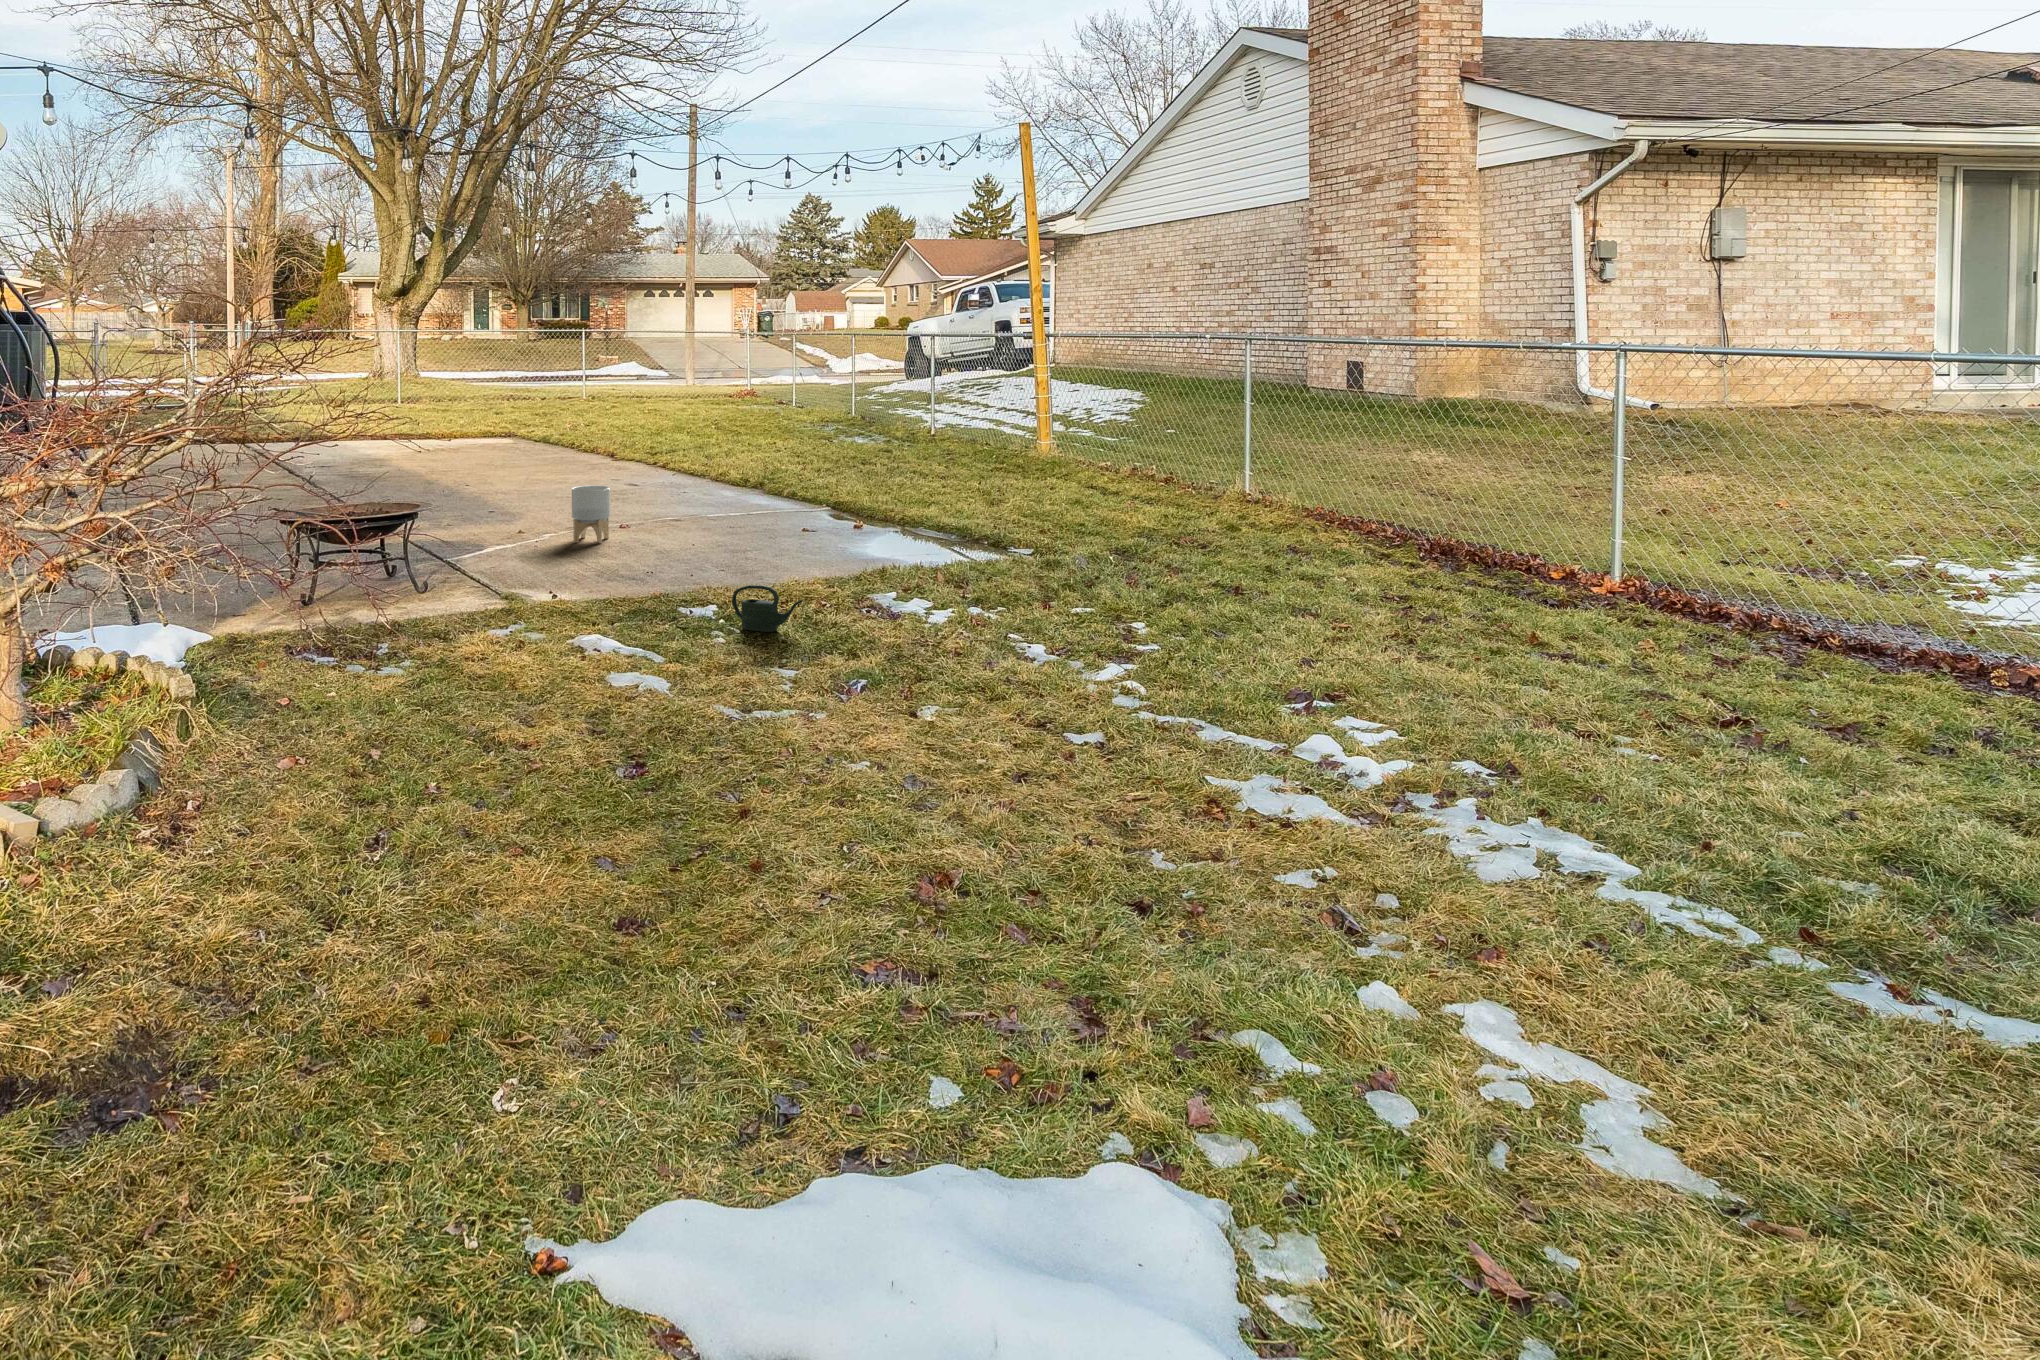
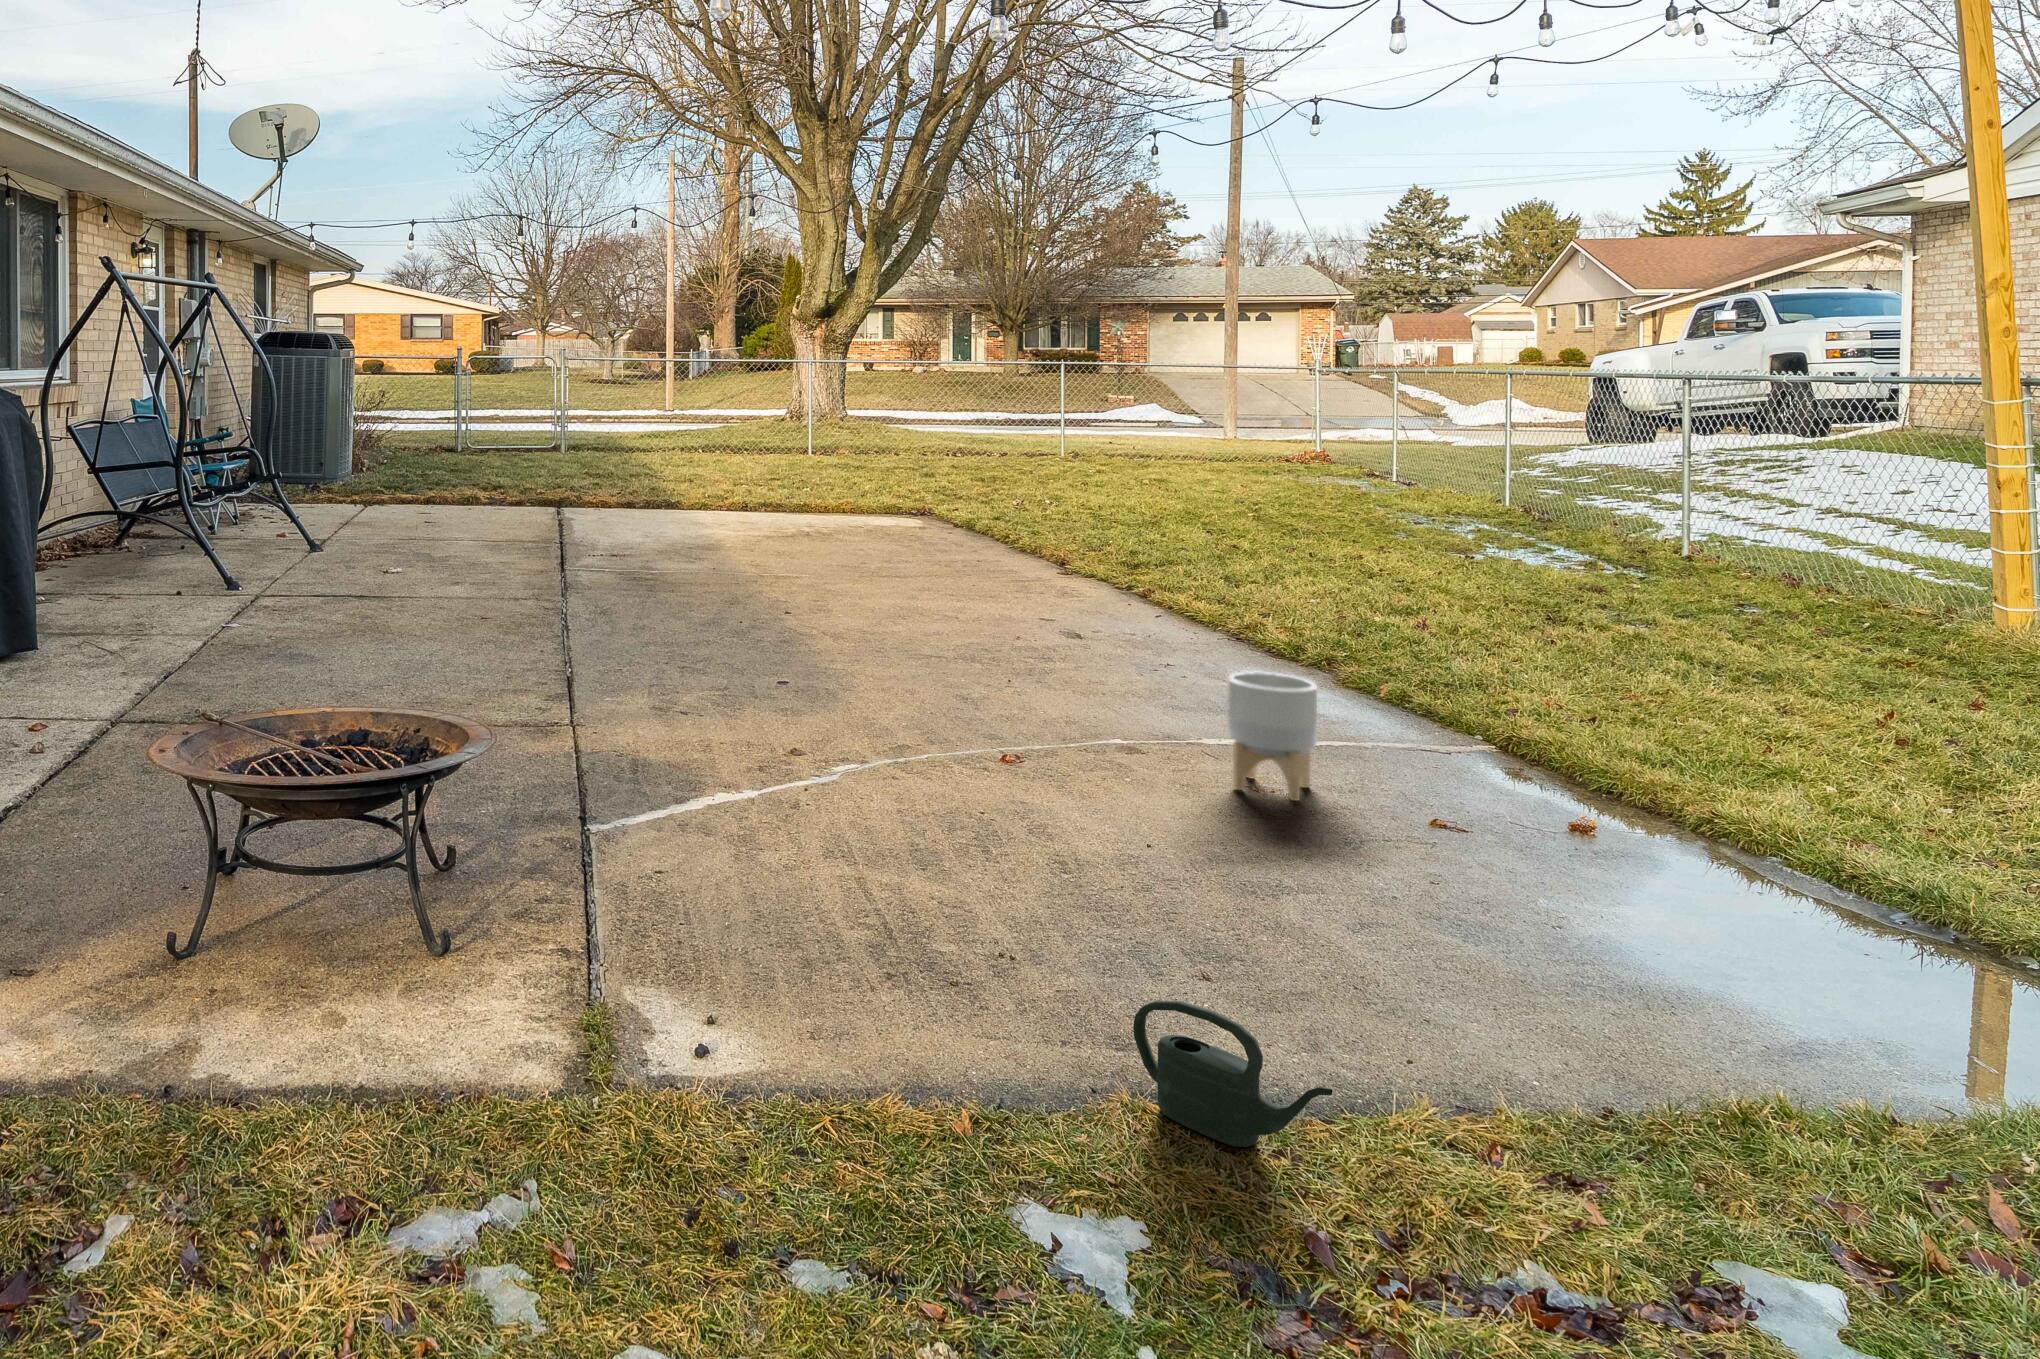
planter: present [572,486,610,543] -> present [1228,671,1317,801]

